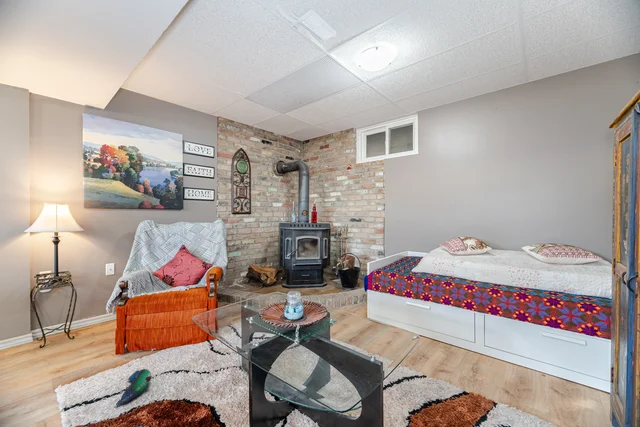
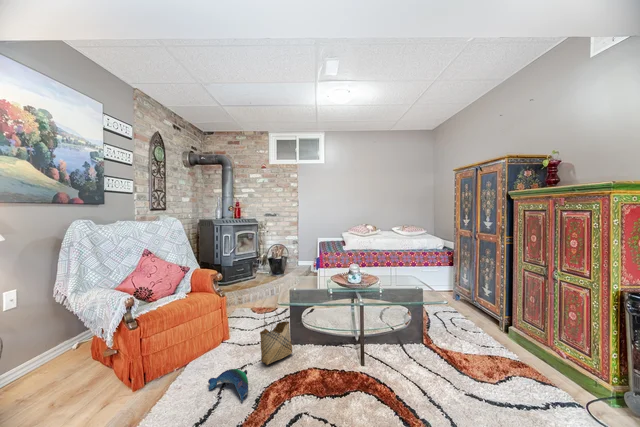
woven basket: none [183,320,225,381] -> present [260,308,292,365]

